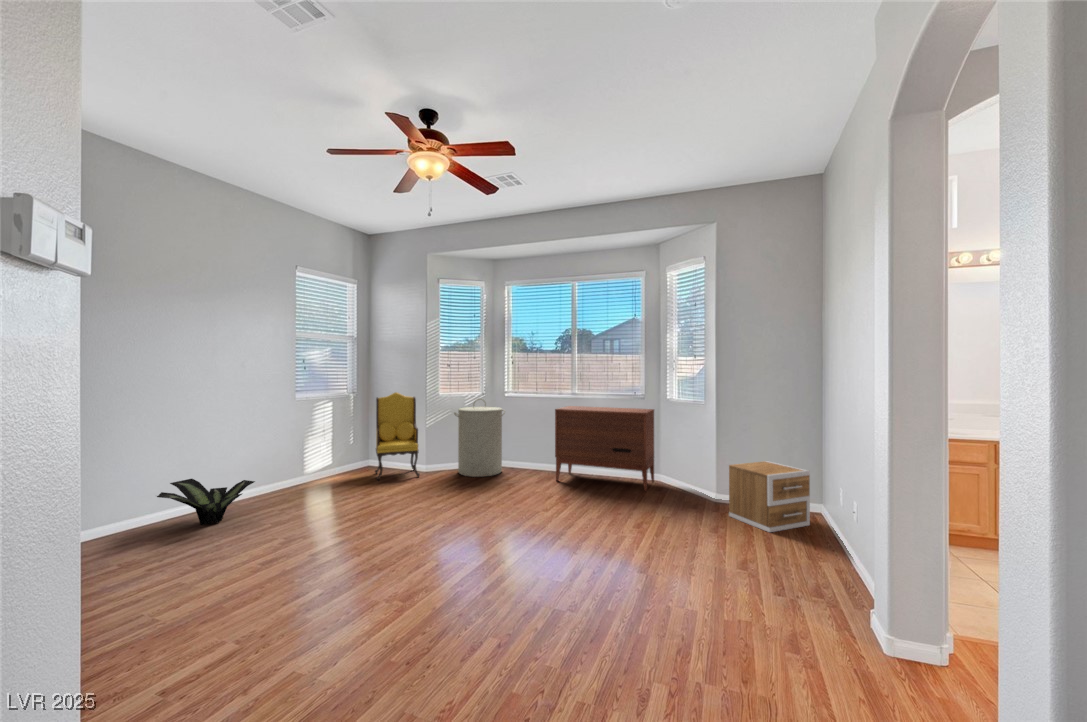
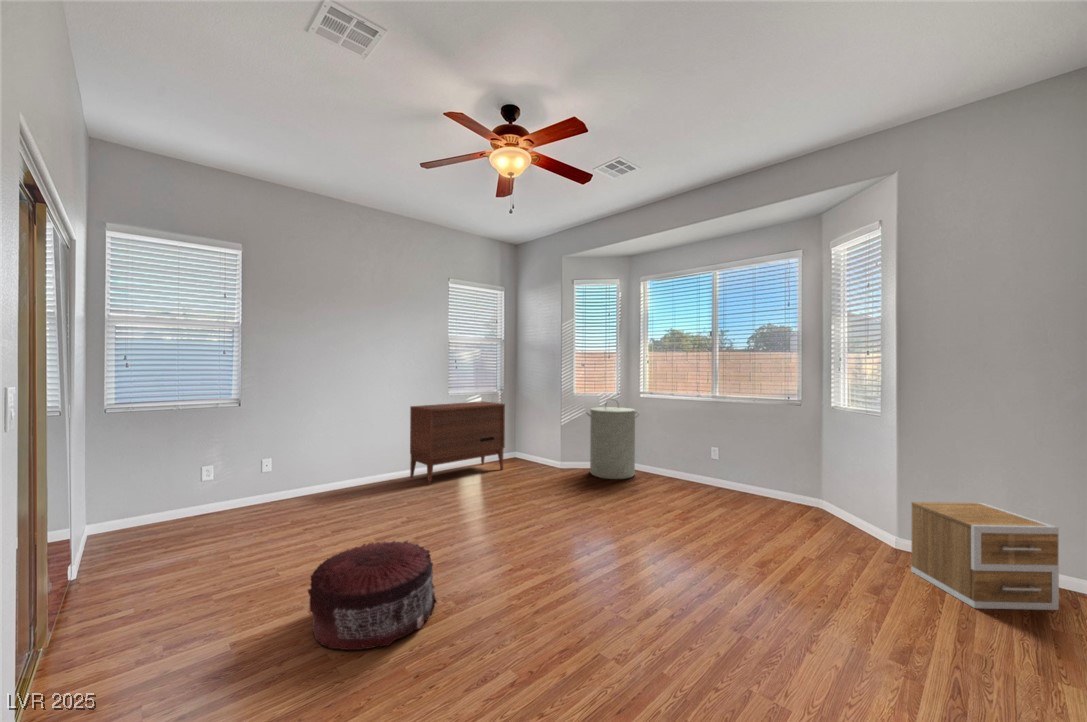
armchair: present [375,392,420,481] -> none [513,390,553,473]
dresser: present [555,406,654,491] -> present [410,402,505,485]
potted plant: present [157,479,255,525] -> none [328,456,406,496]
pouf: none [236,552,377,673] -> present [308,541,437,650]

